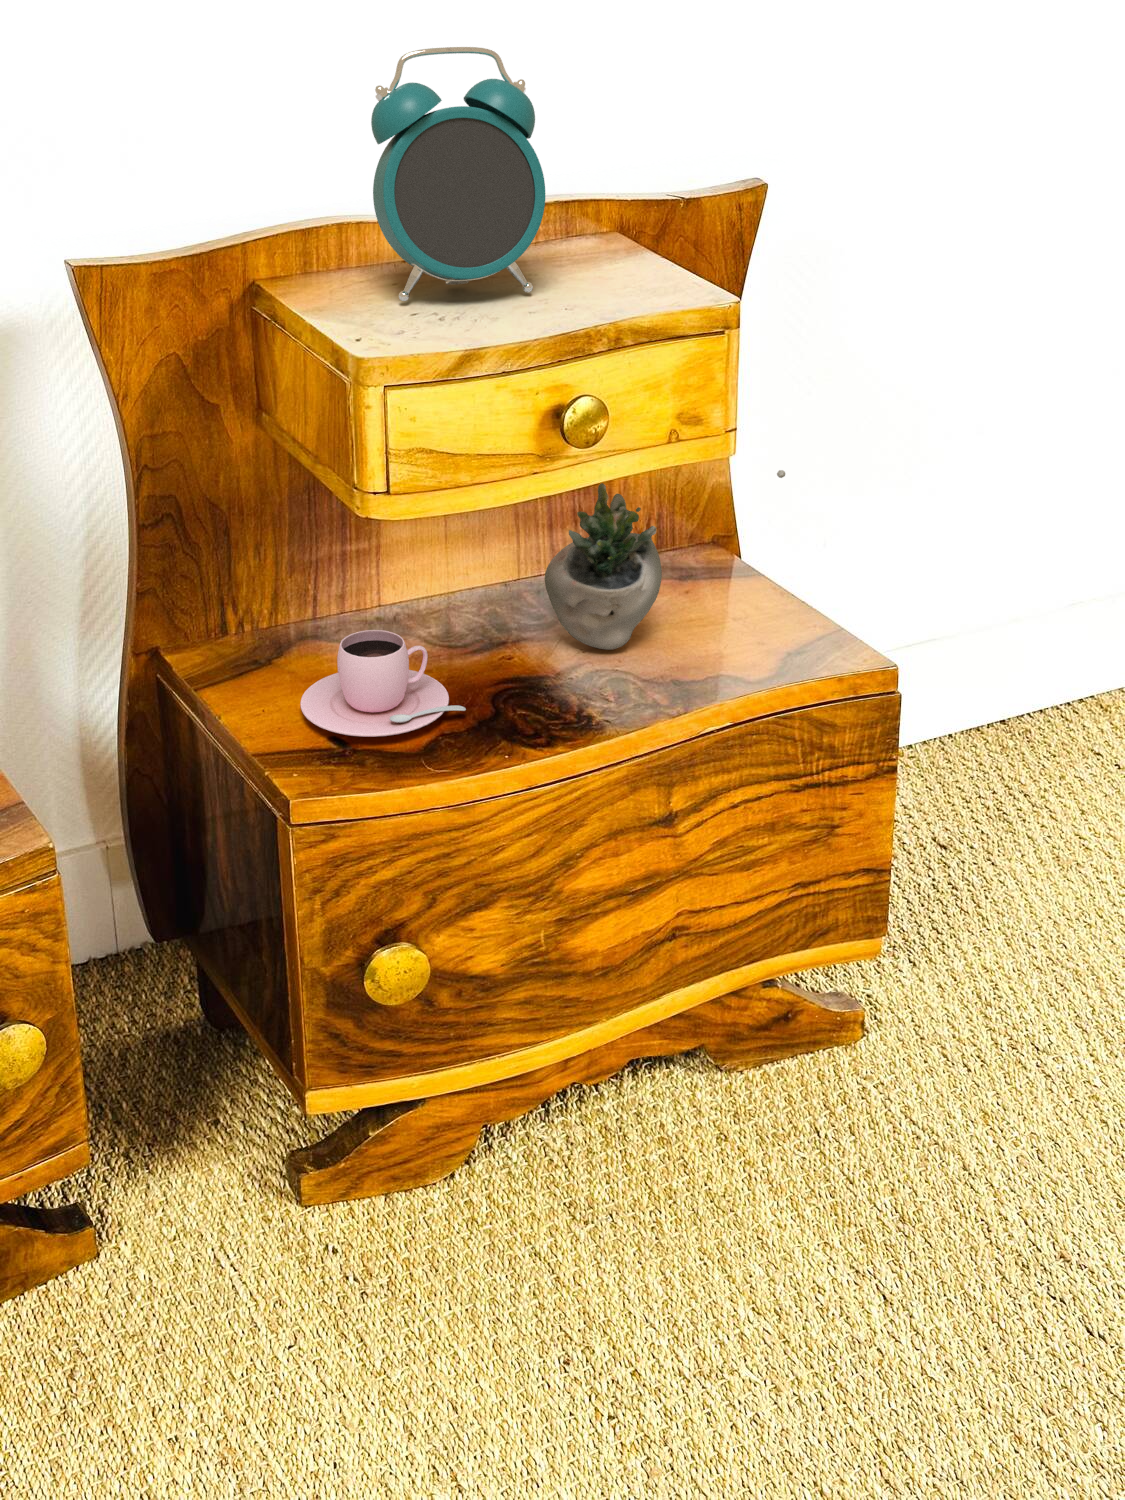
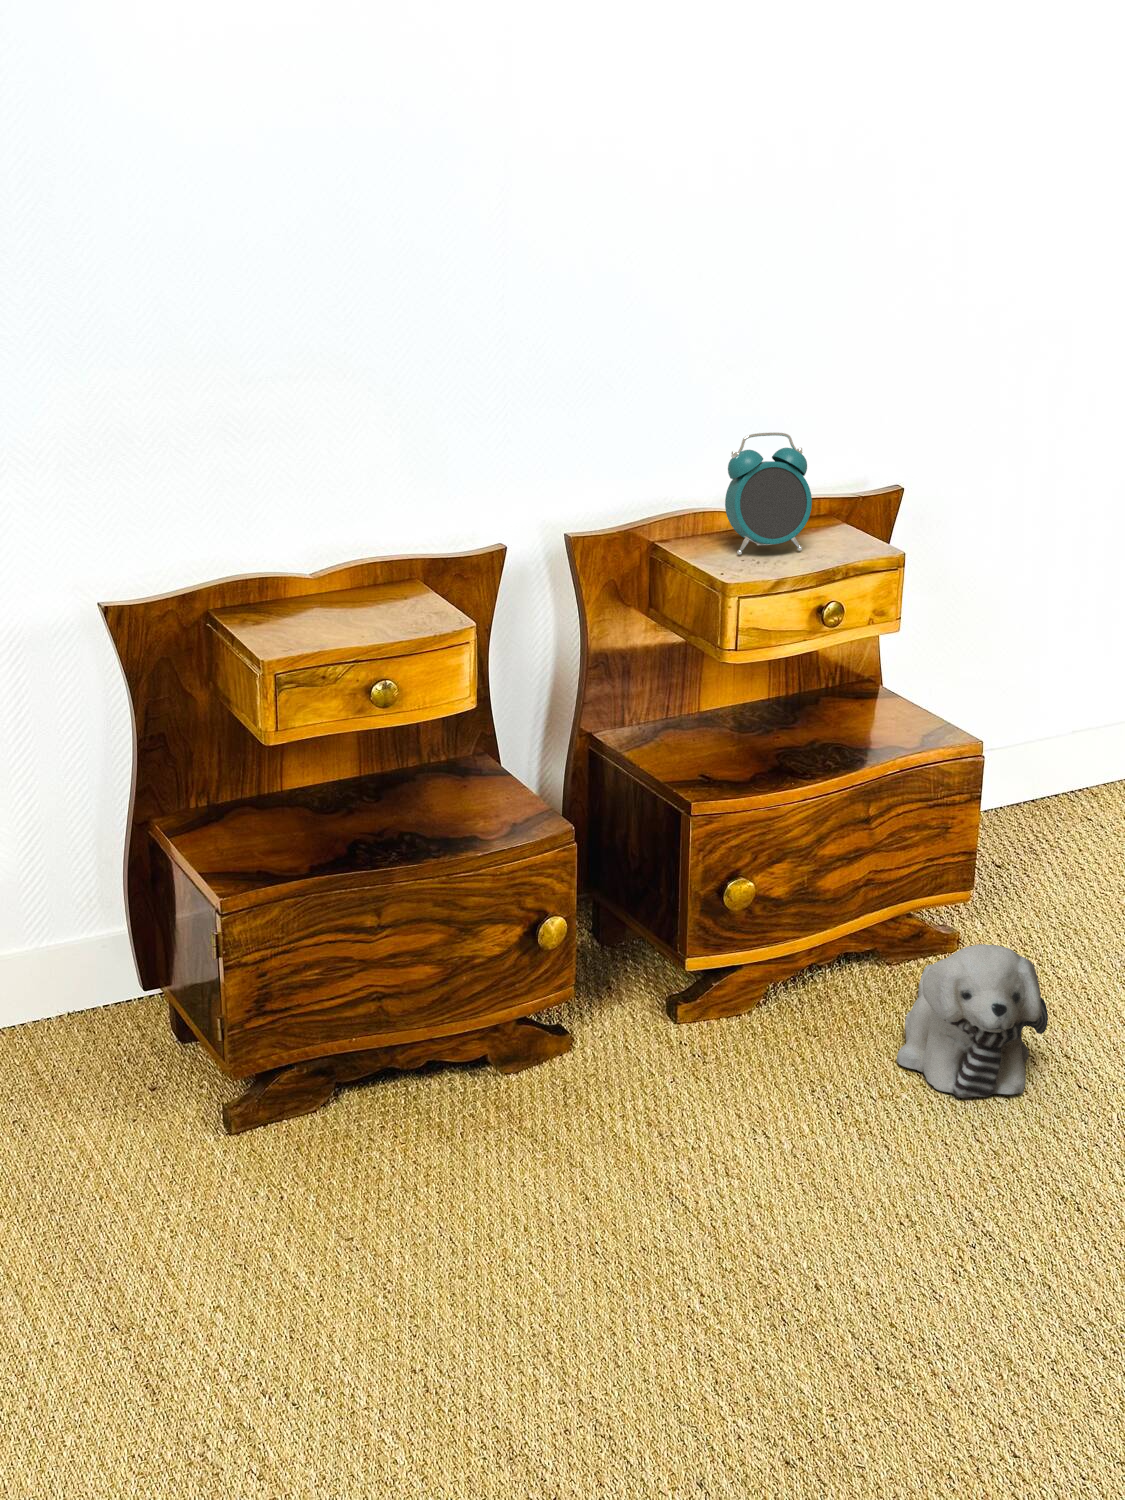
succulent plant: present [545,470,785,650] -> none [799,642,927,734]
teacup: present [300,630,466,737] -> none [680,672,765,770]
plush toy: none [724,1074,1014,1382] -> present [897,944,1048,1098]

